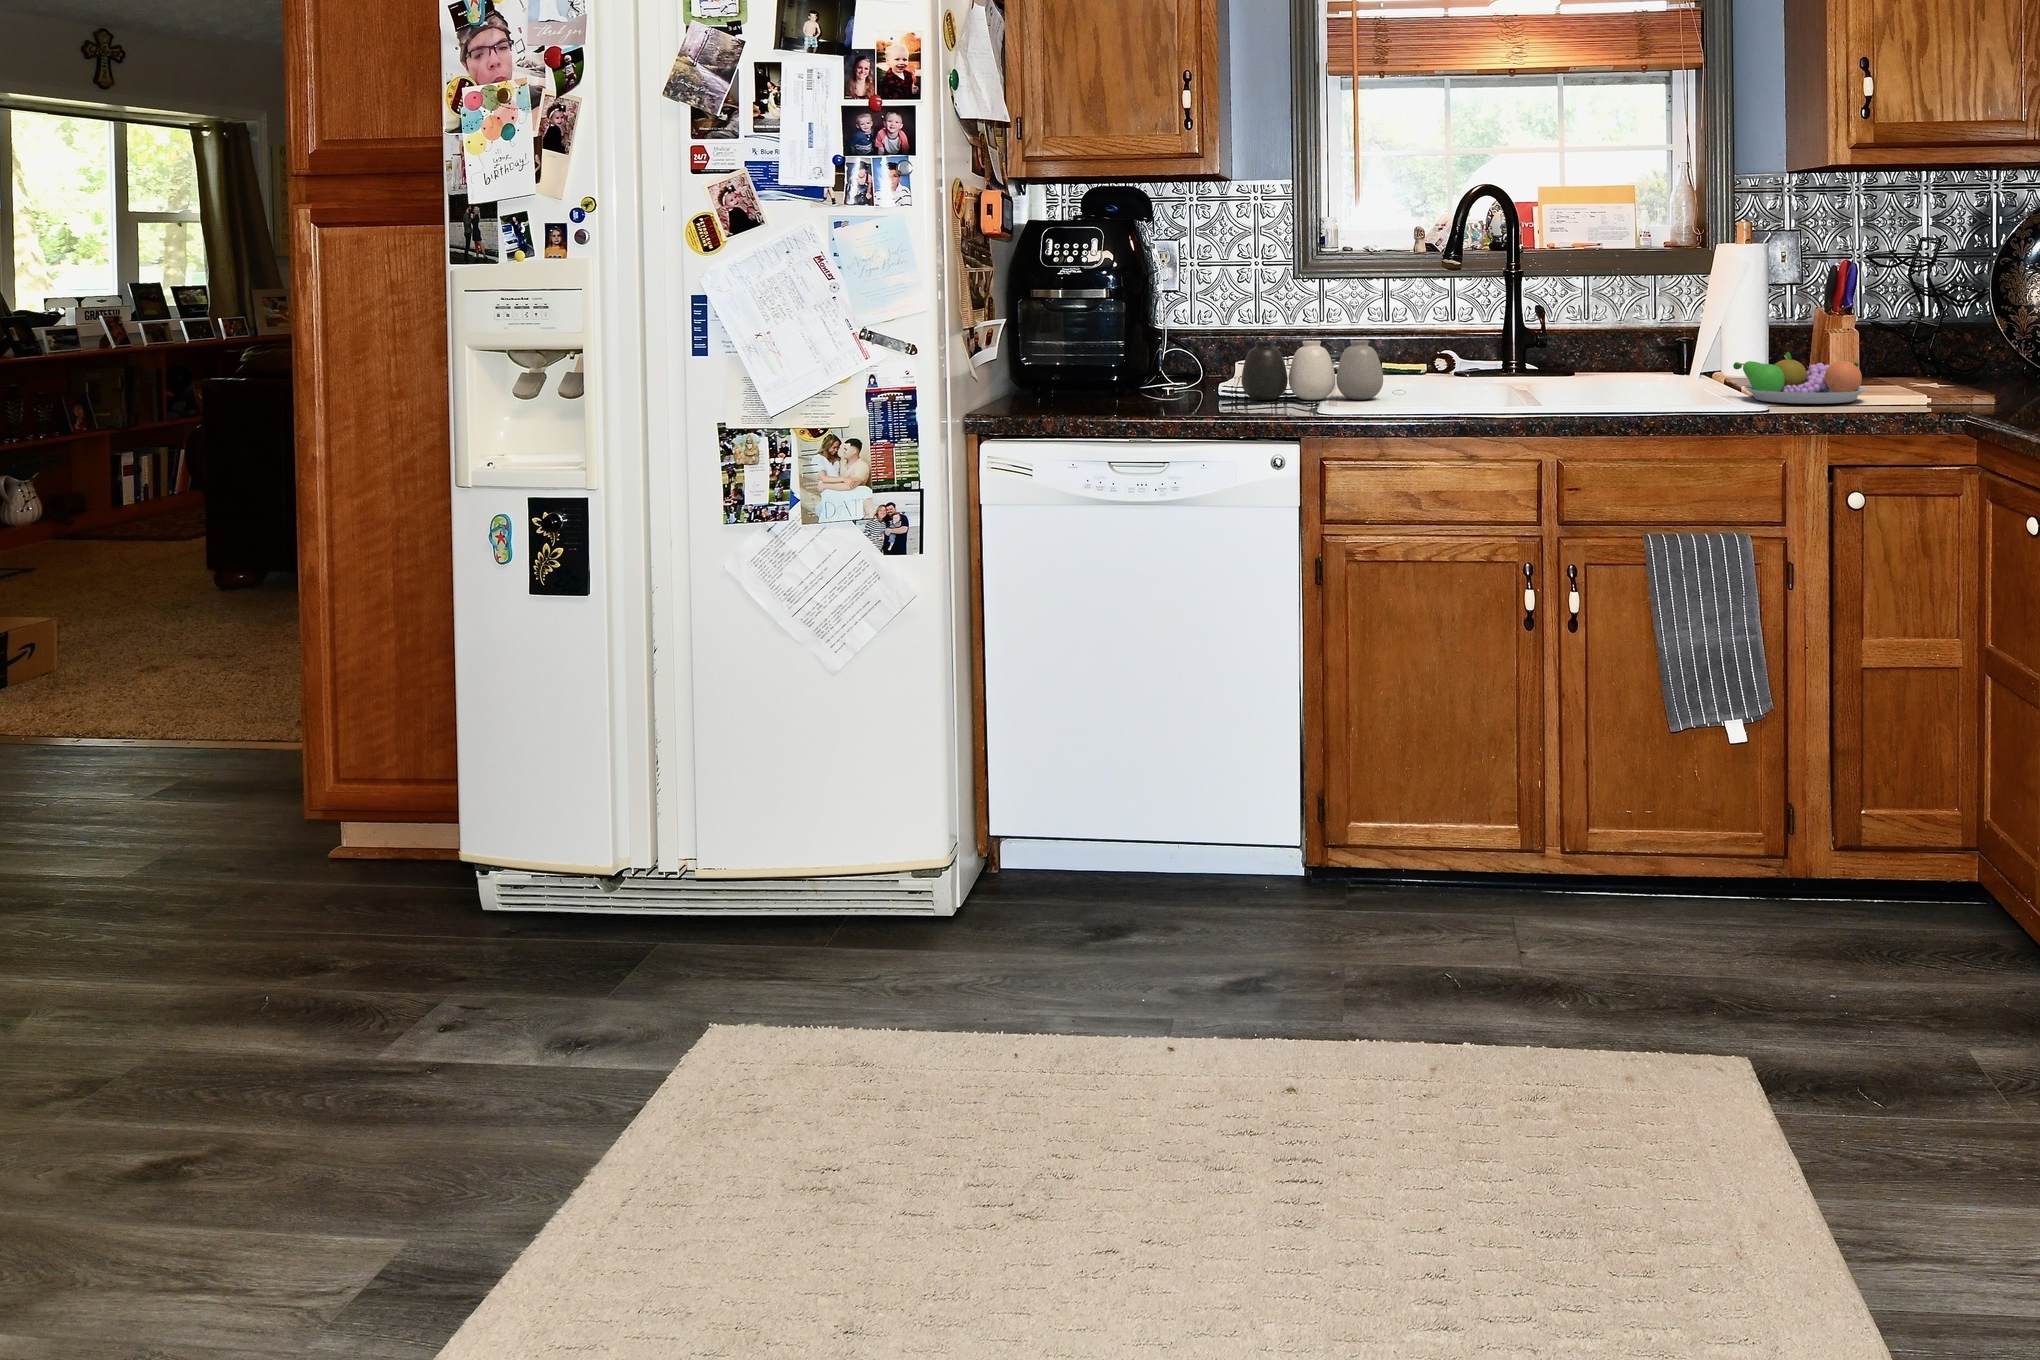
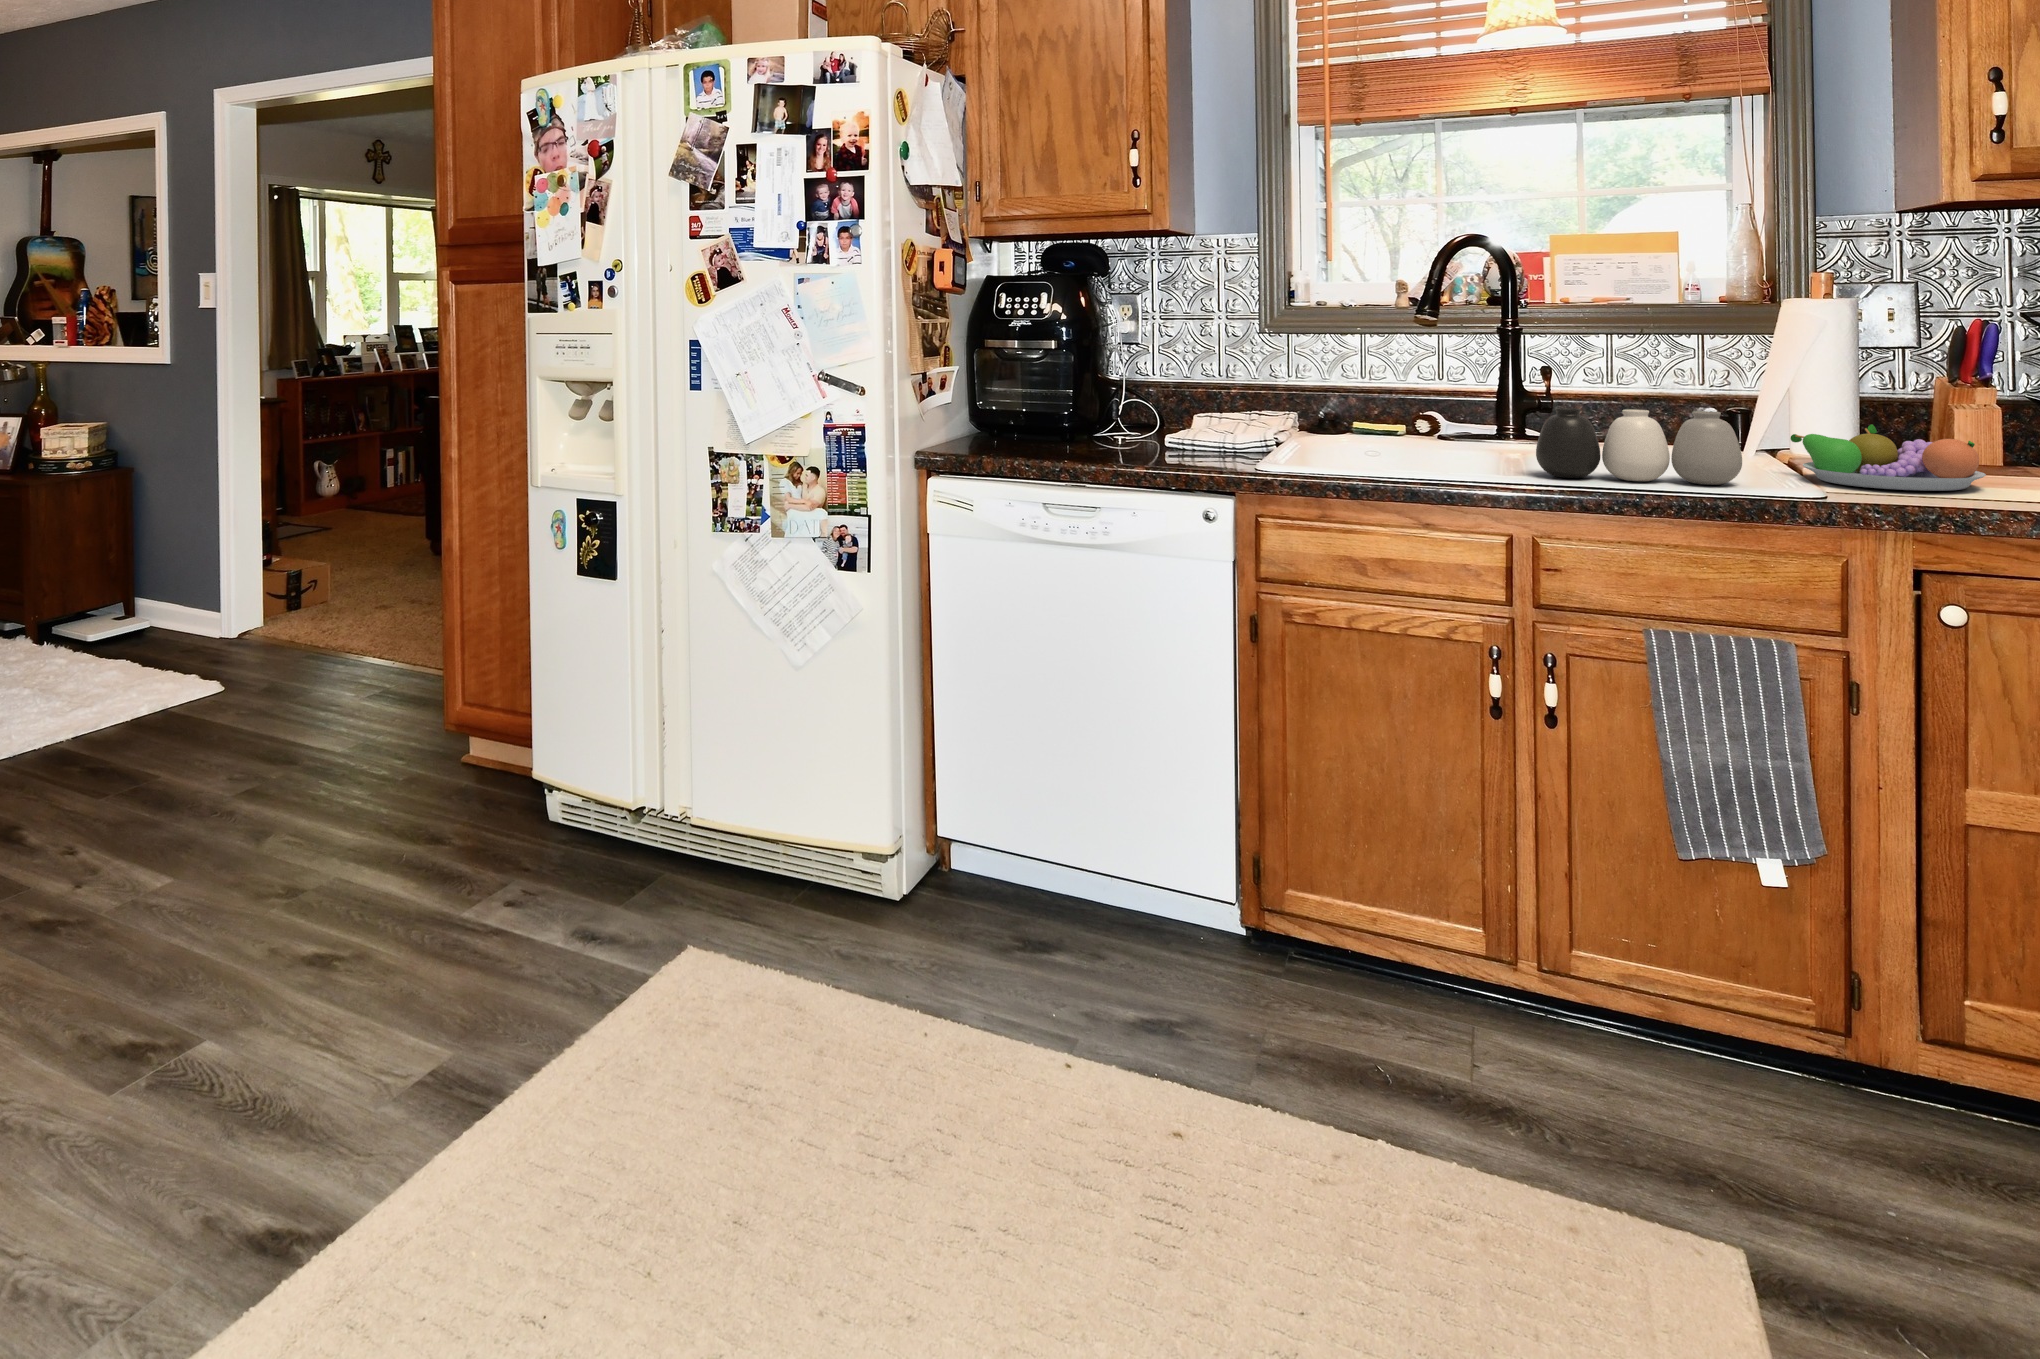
vase: present [1241,340,1383,400] -> present [1536,408,1742,485]

